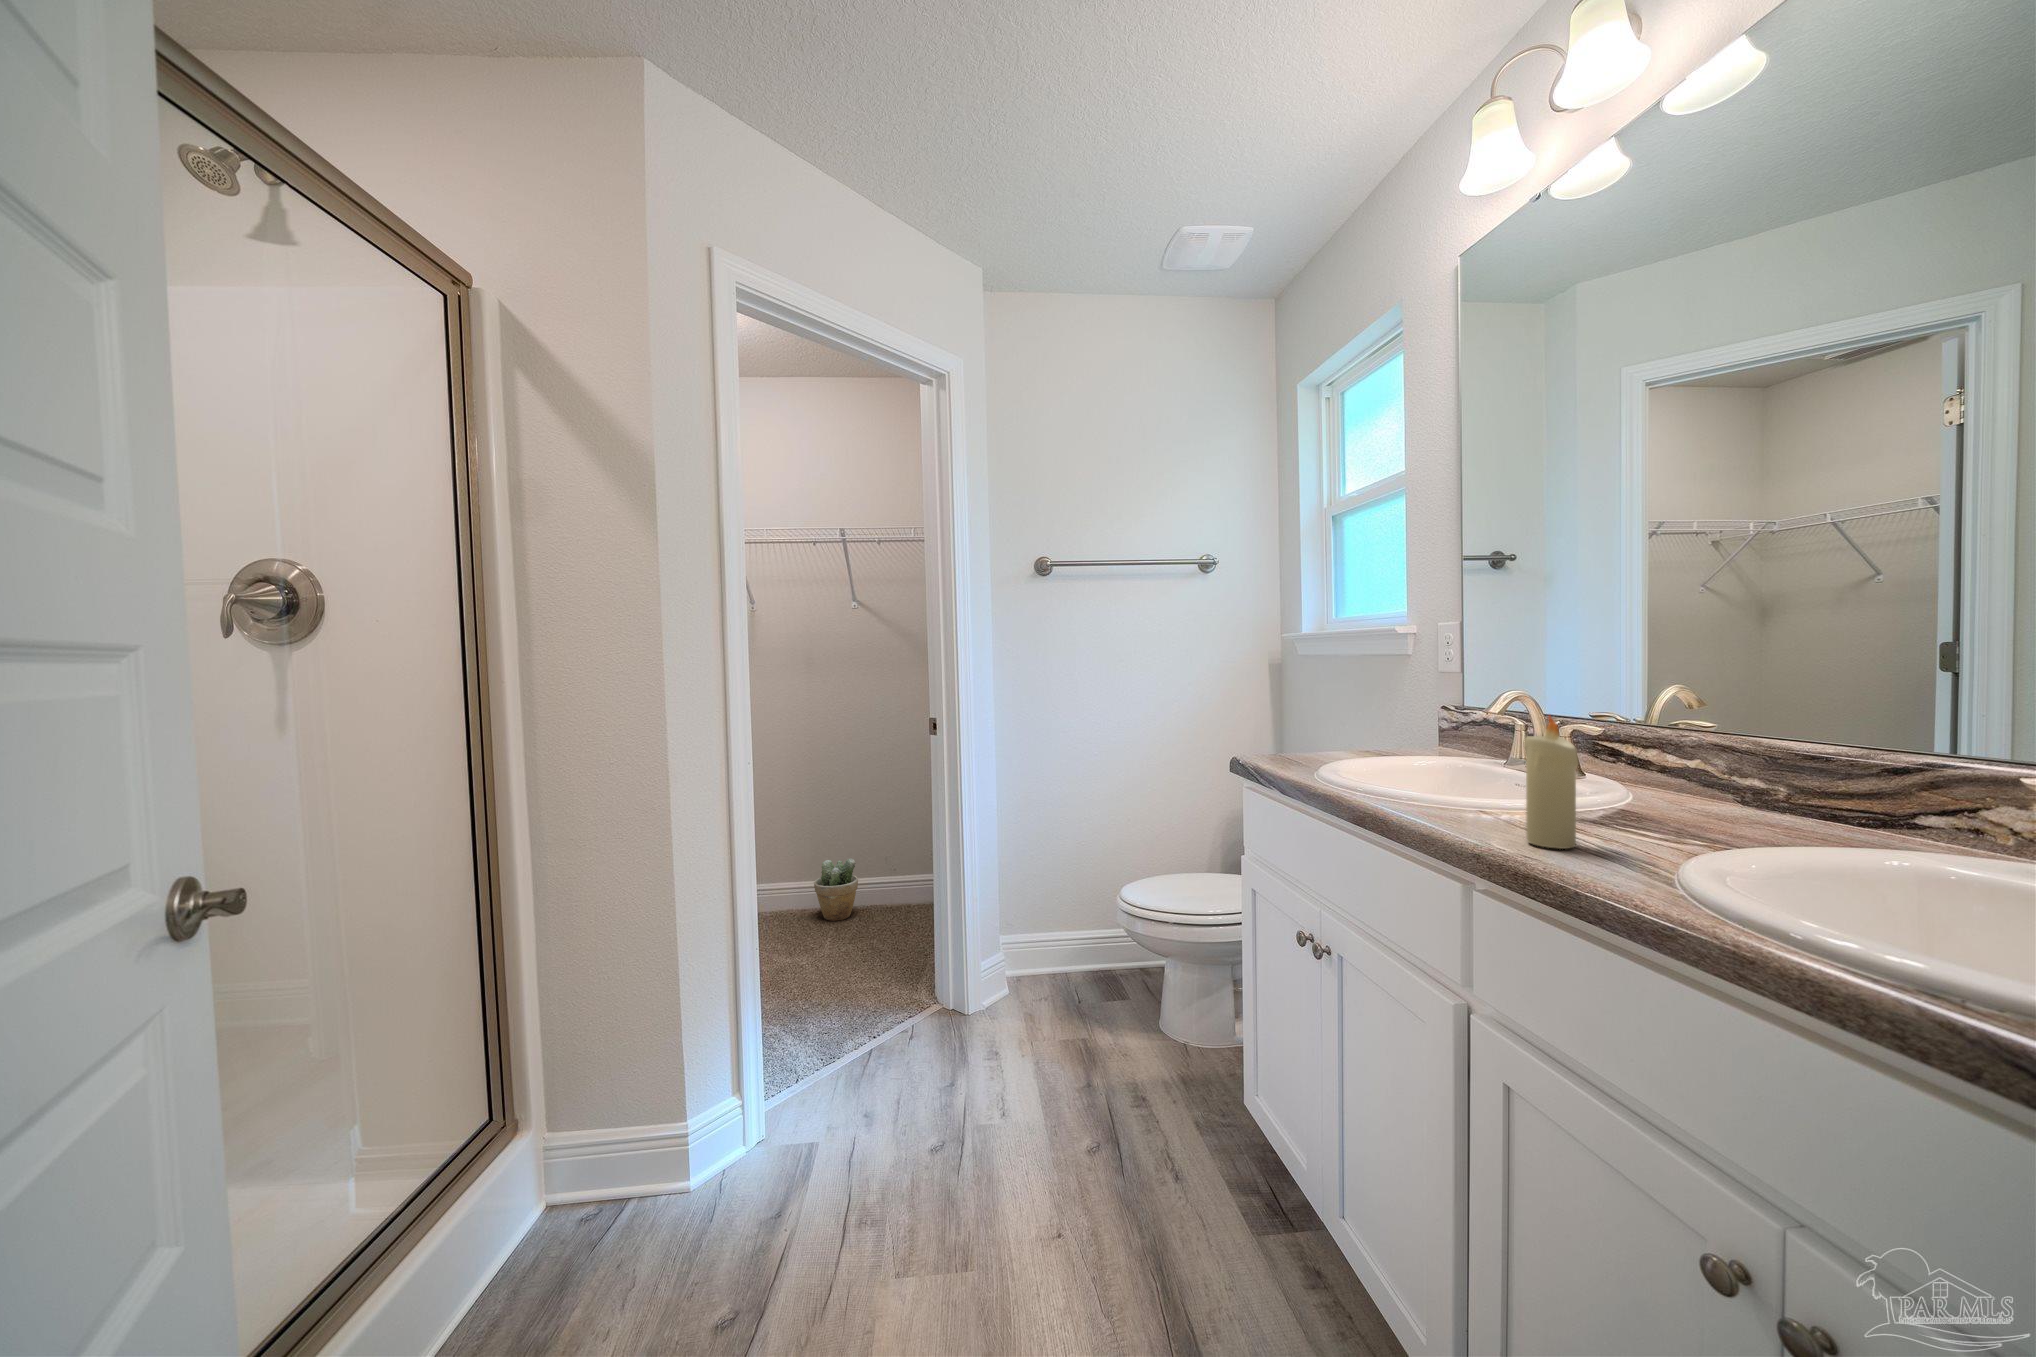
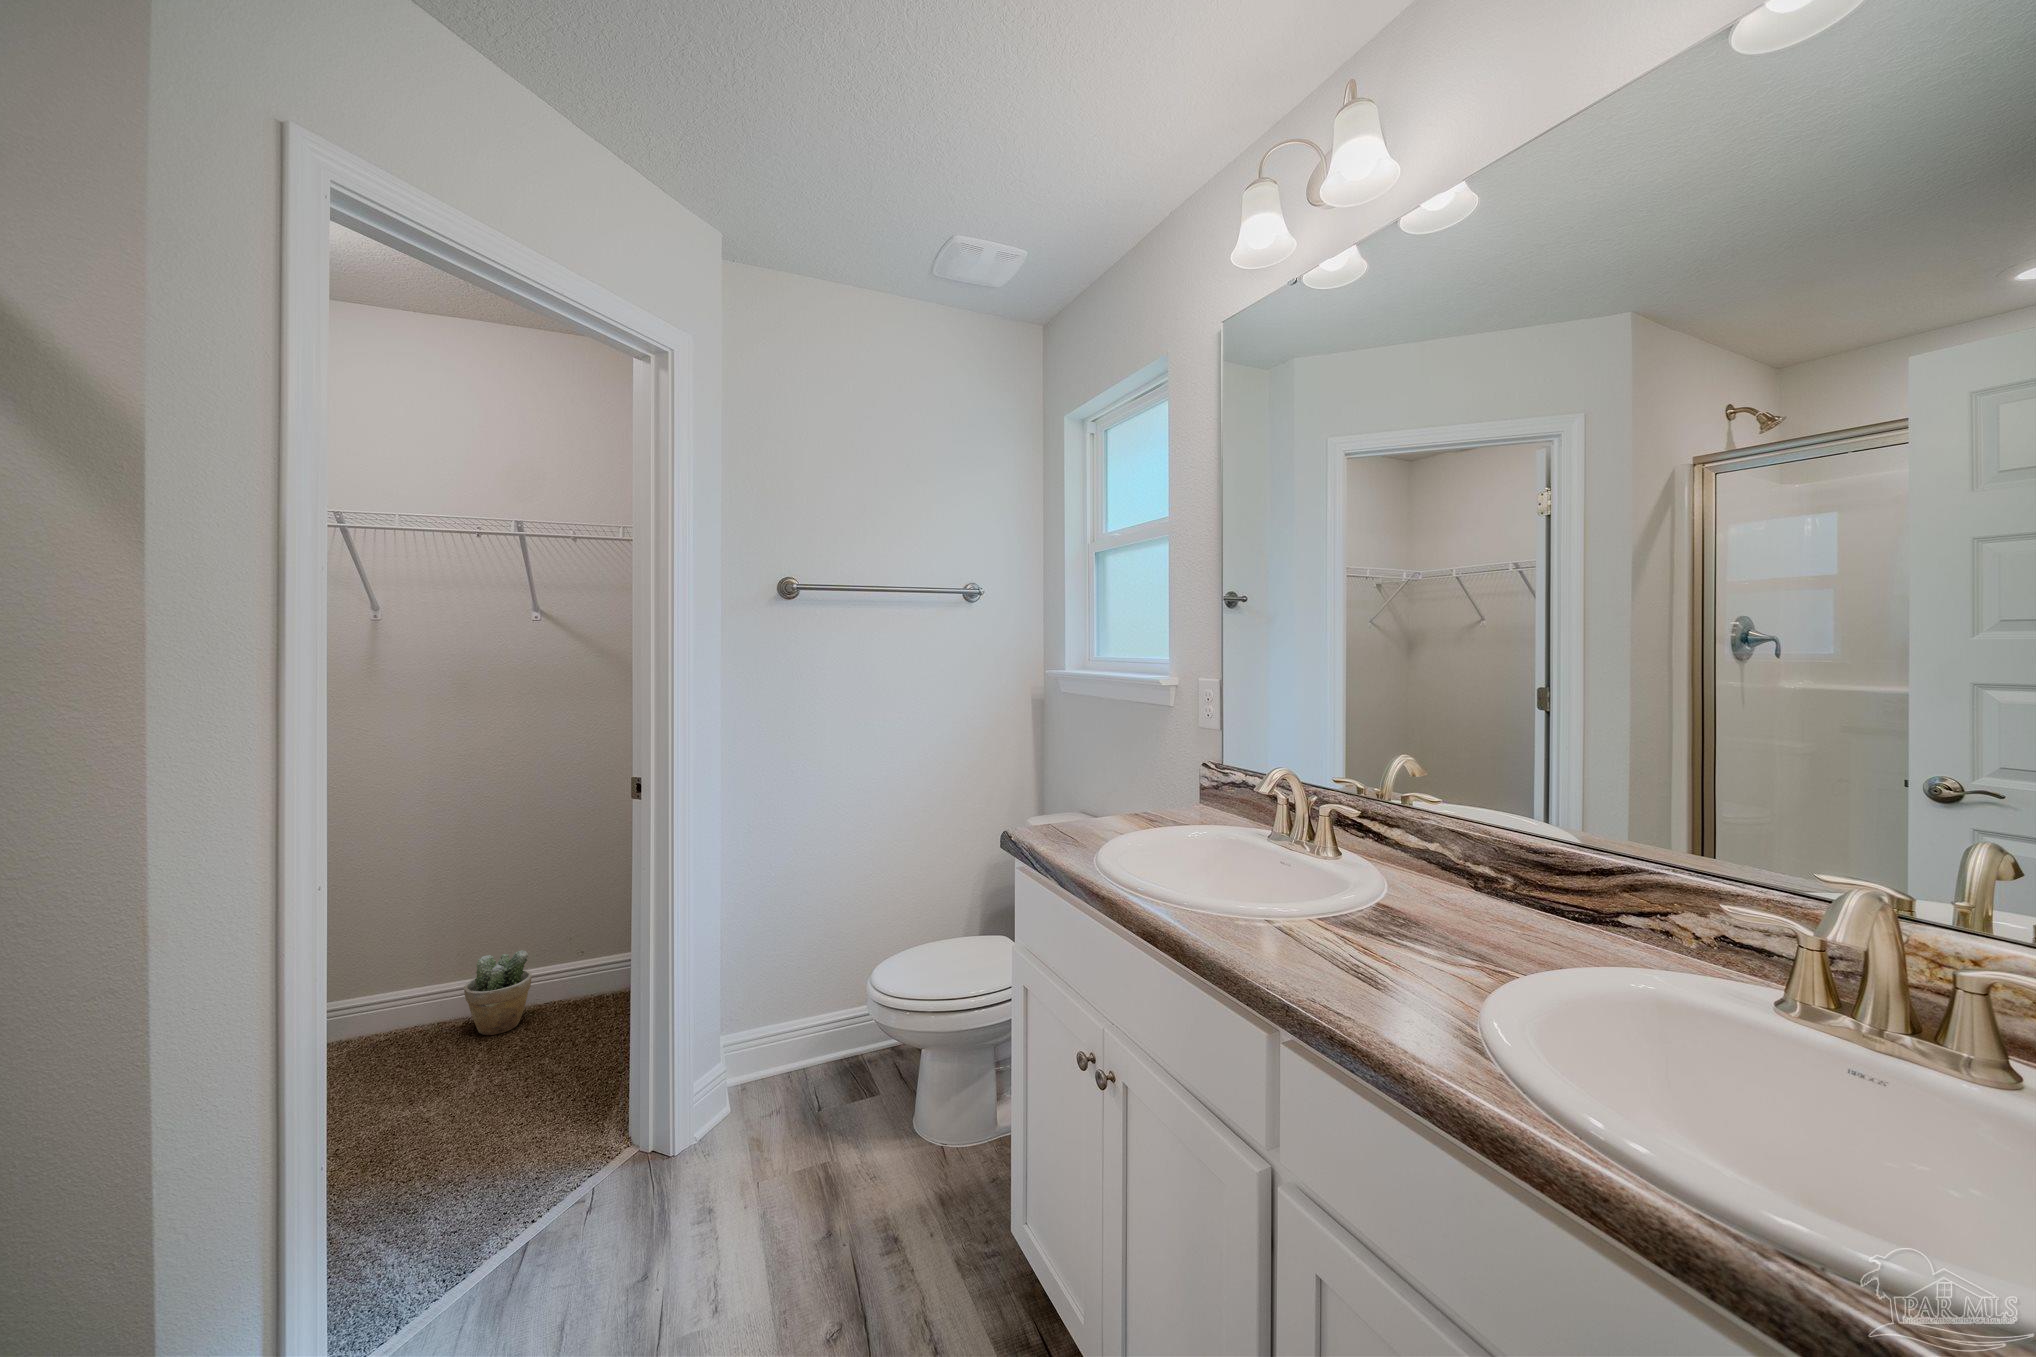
candle: present [1524,715,1578,849] -> none [1336,844,1389,995]

